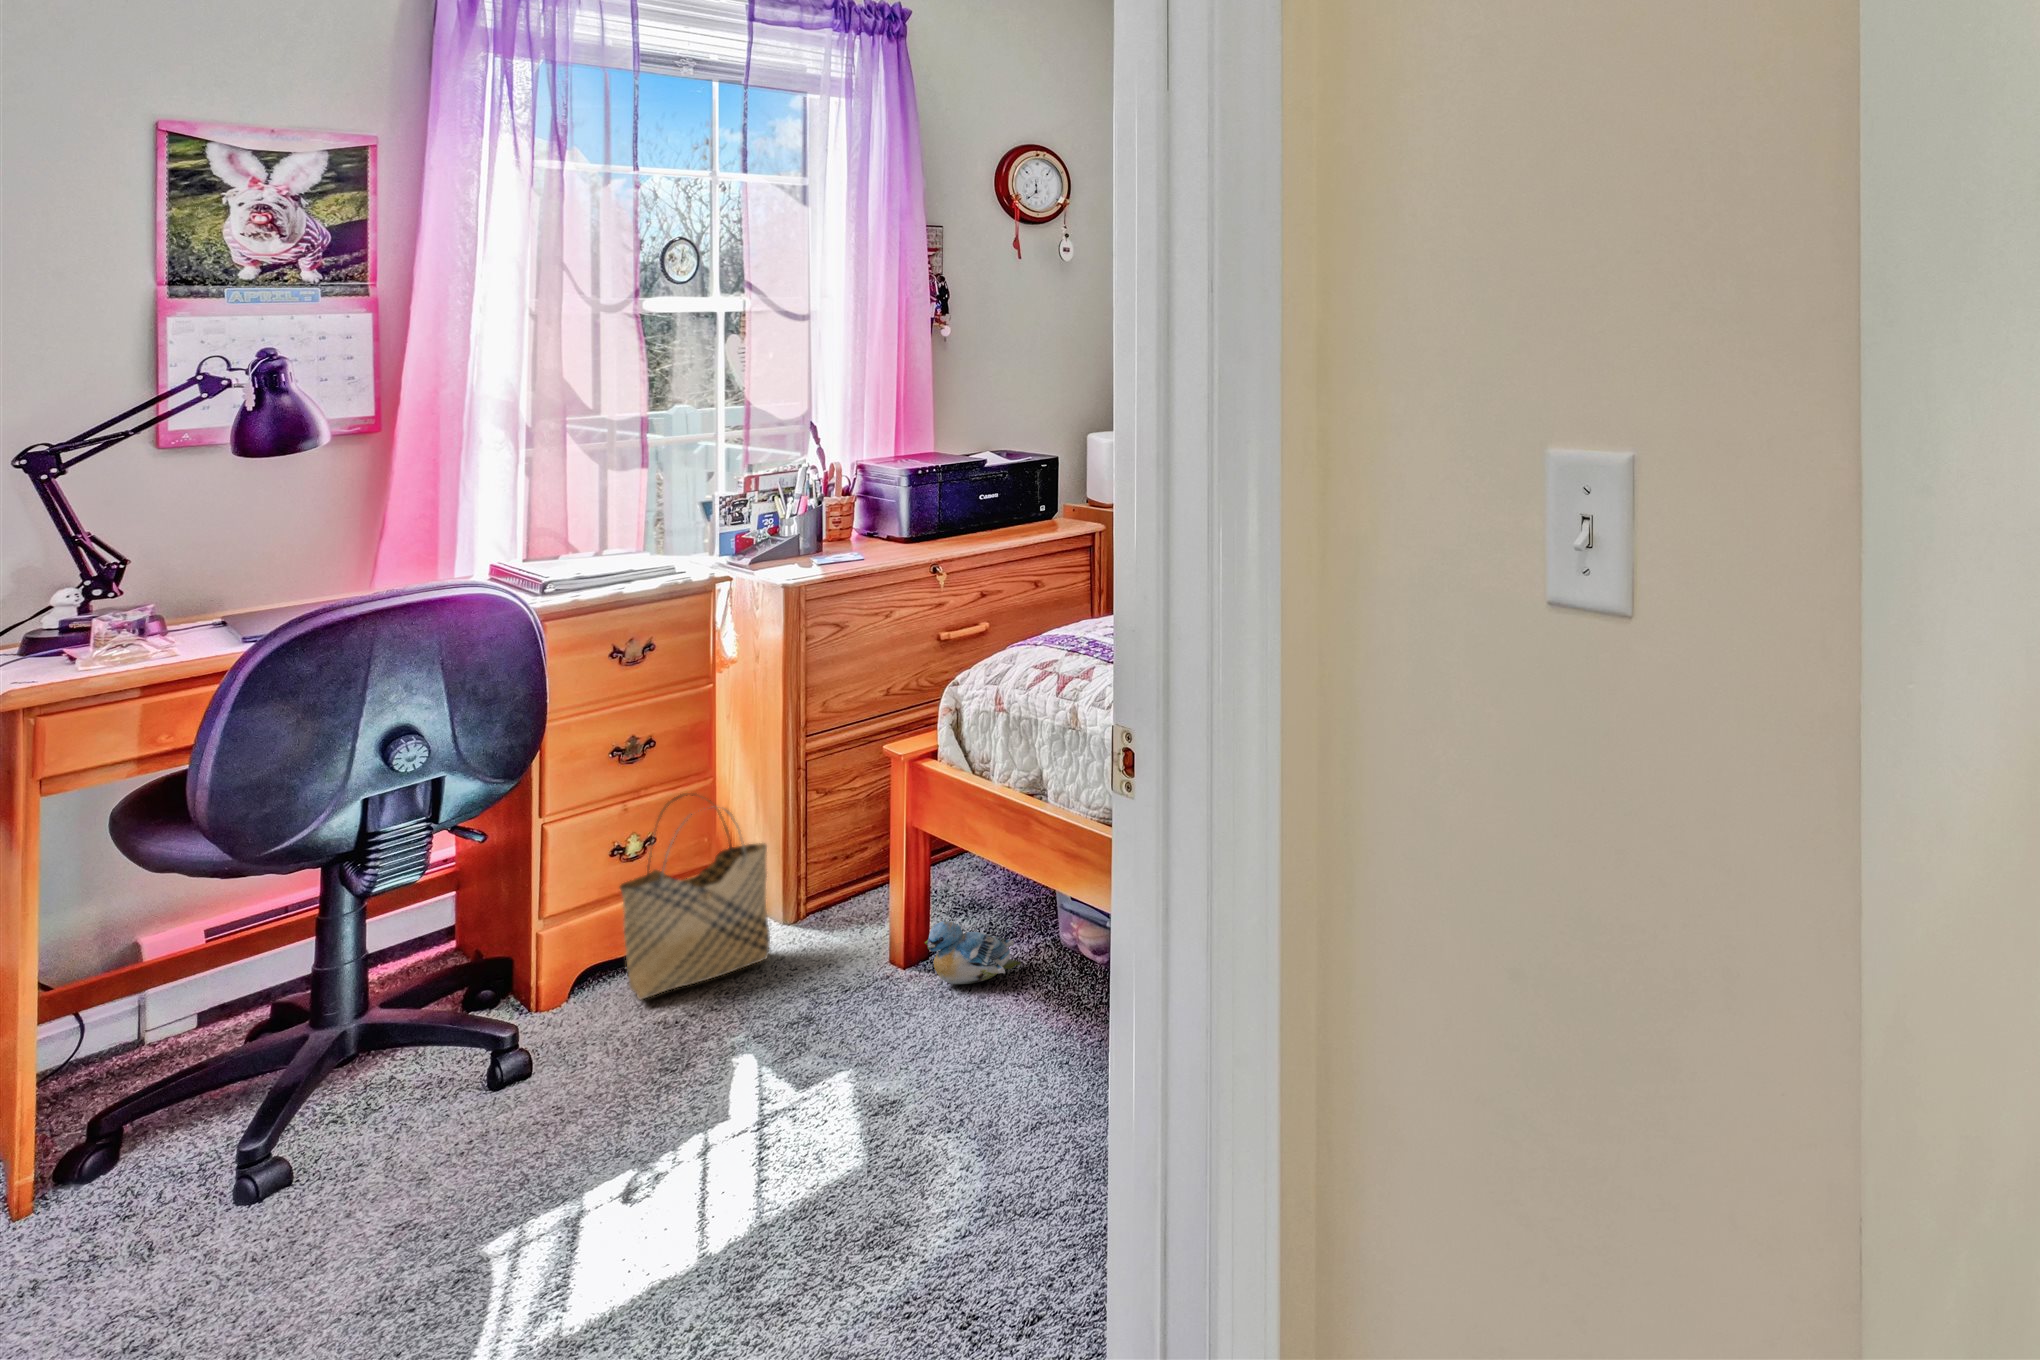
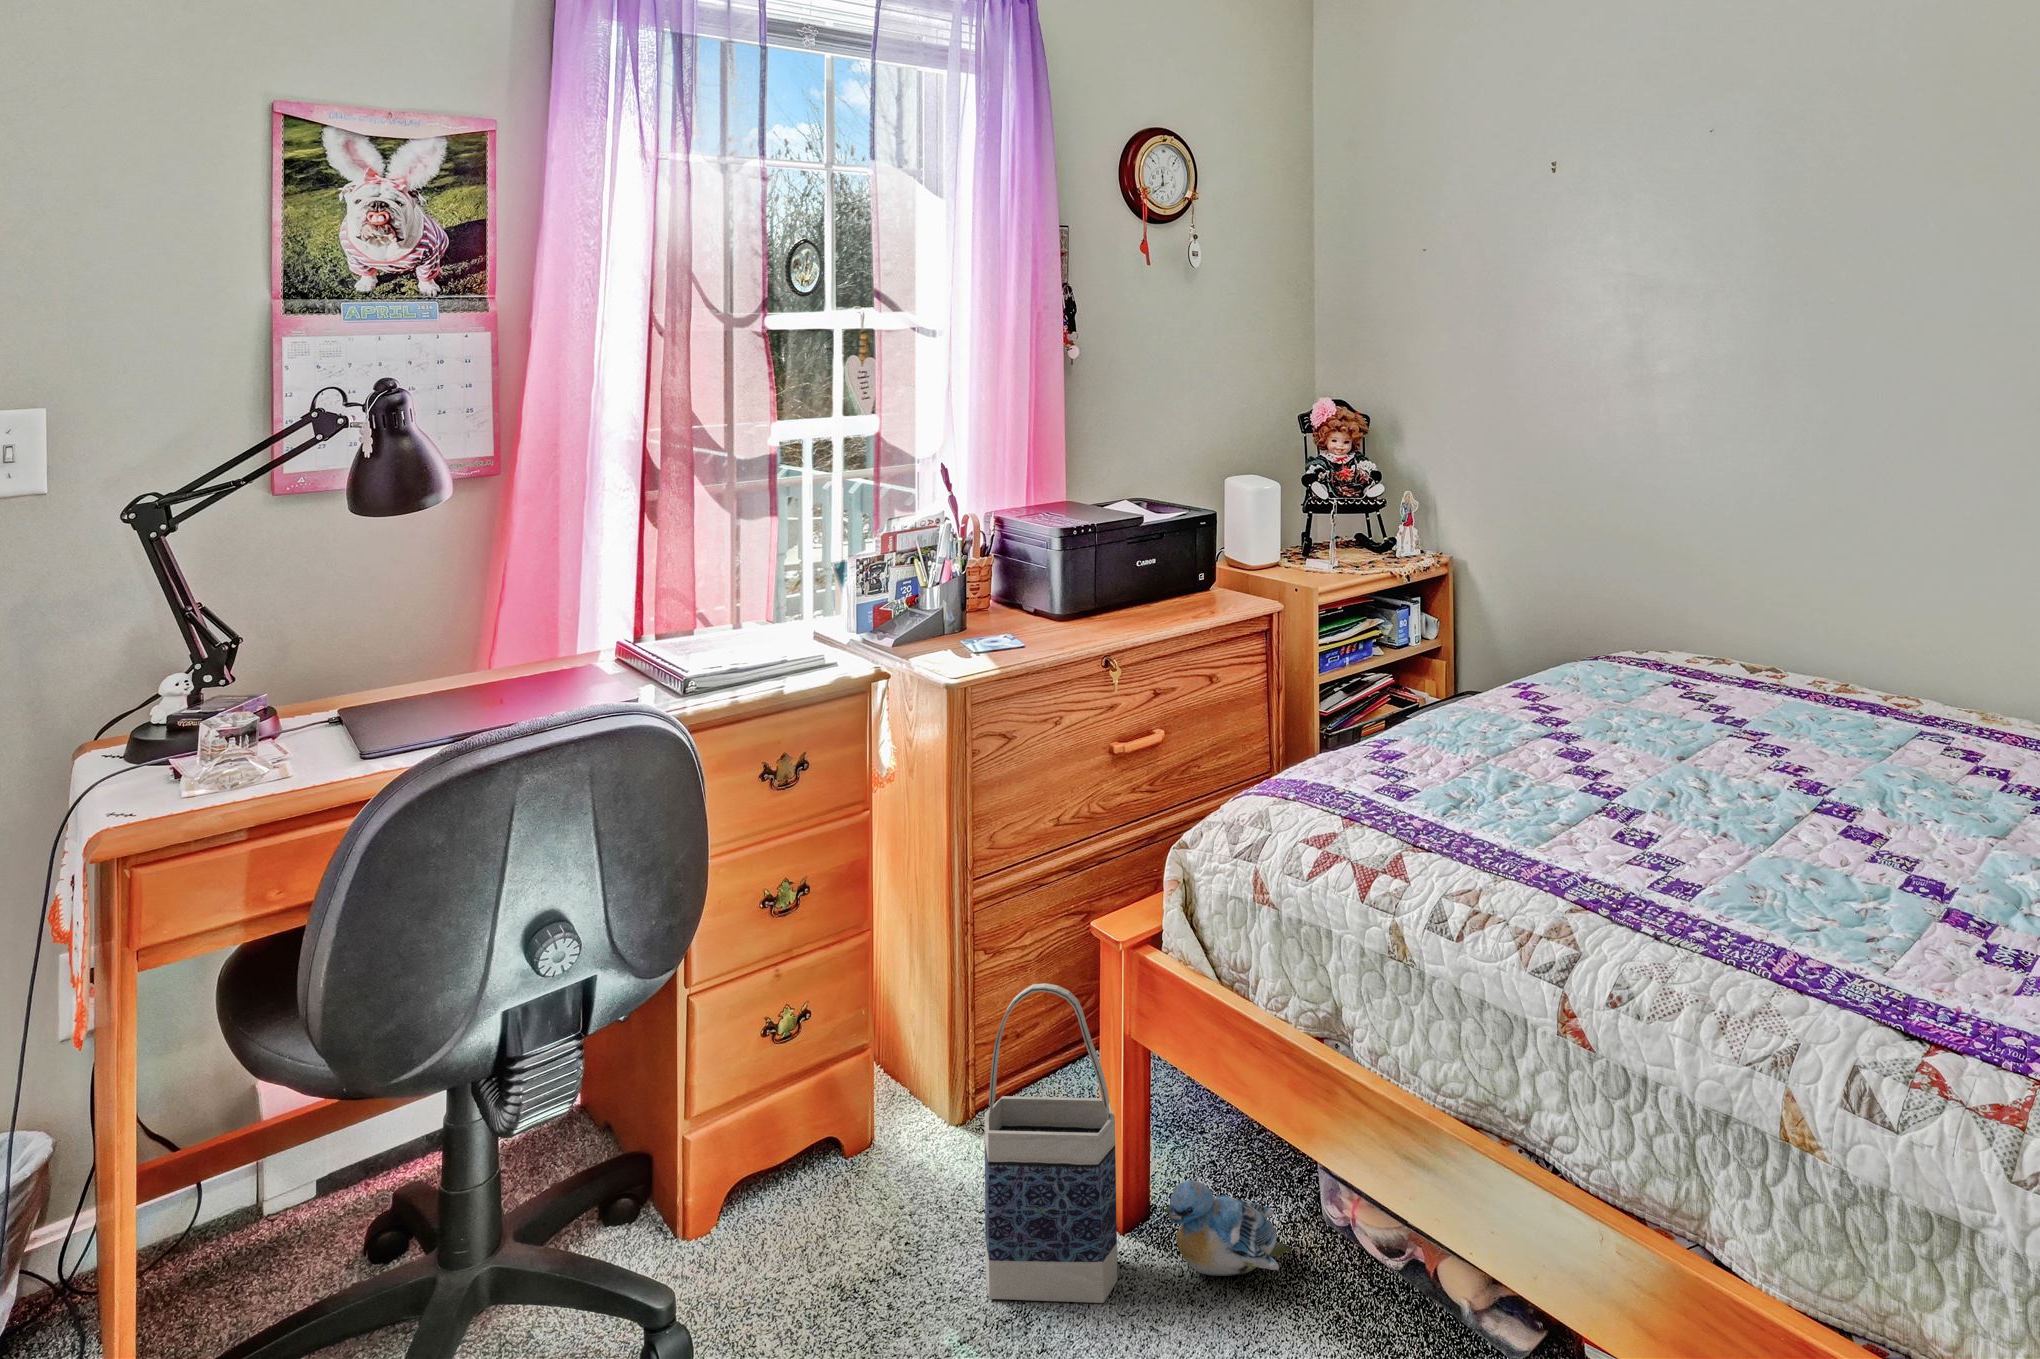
bag: none [782,787,887,1013] -> present [985,983,1117,1303]
woven basket: present [620,794,770,999] -> none [778,959,949,1250]

